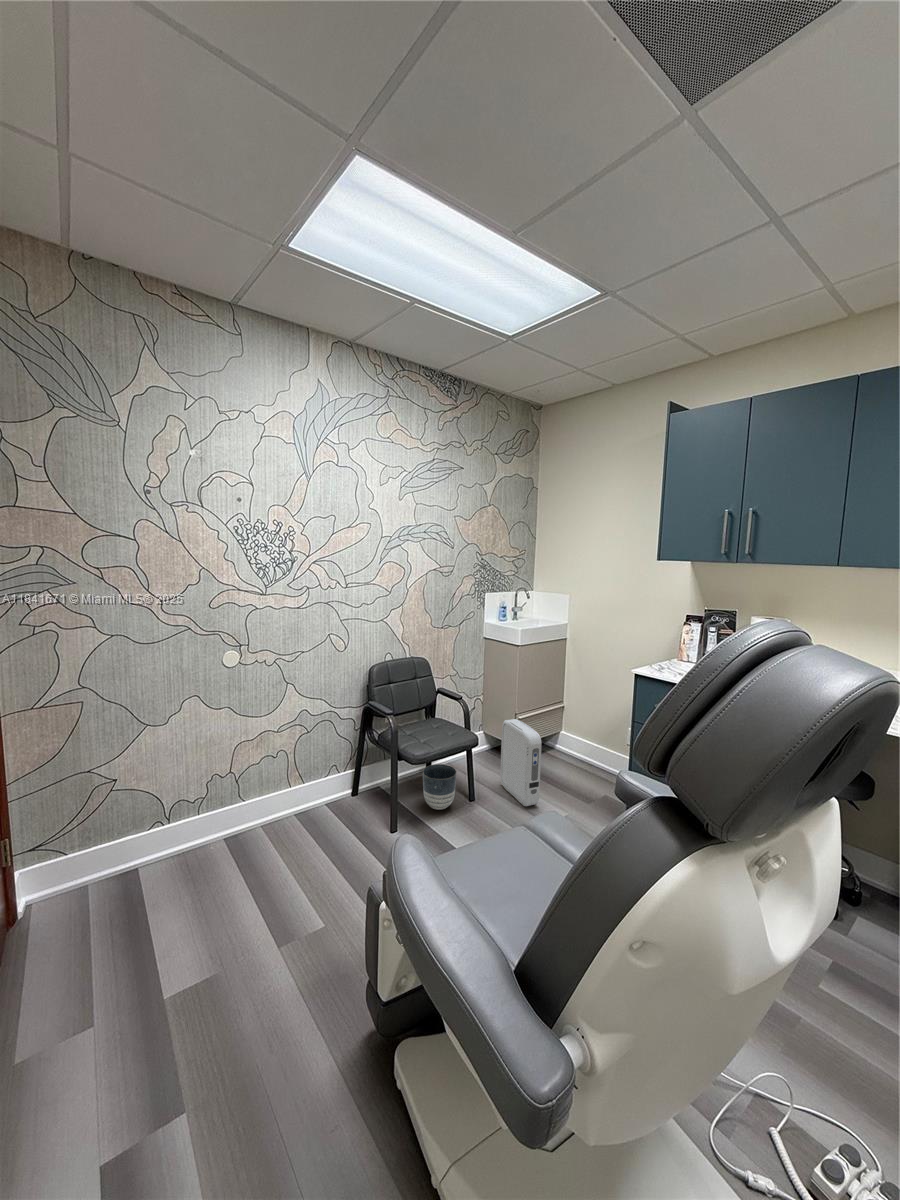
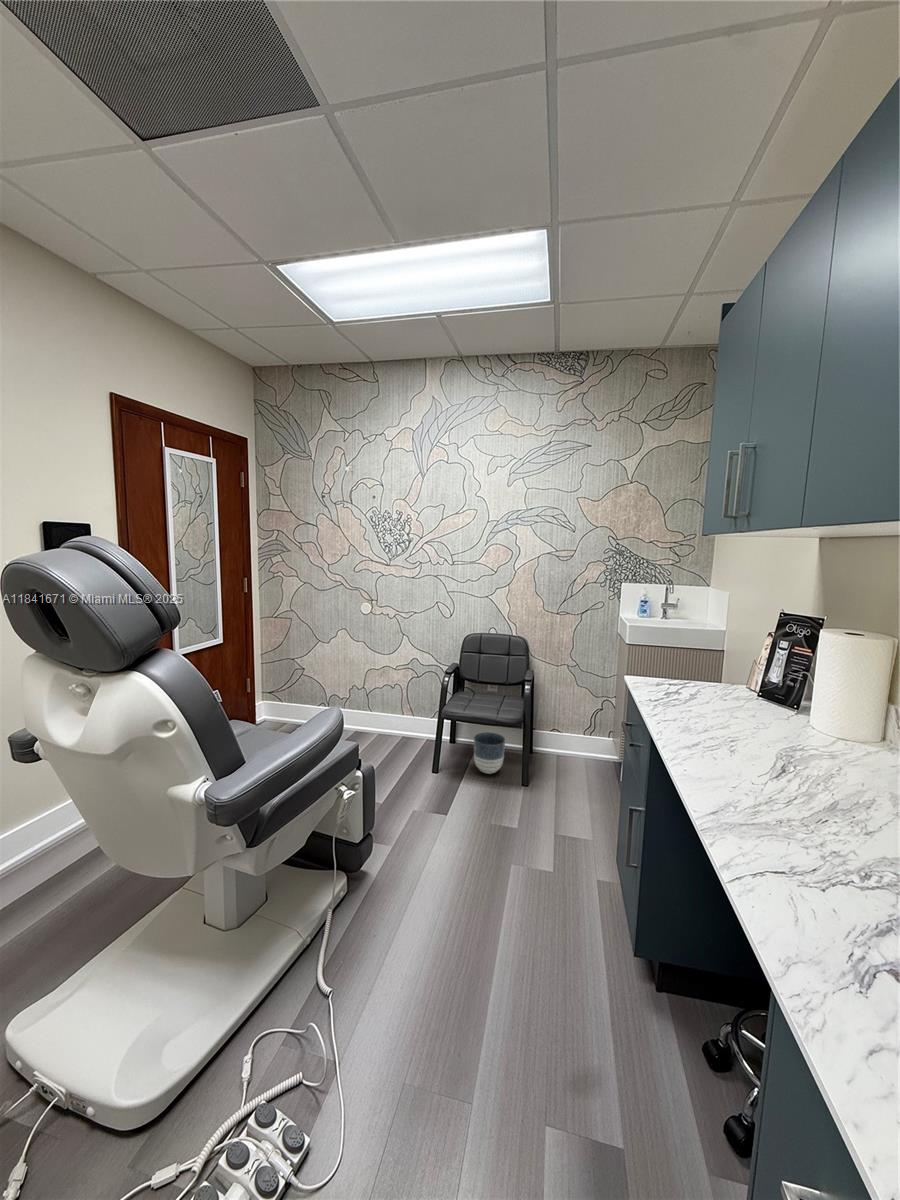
air purifier: present [500,719,542,806] -> none [555,715,587,810]

